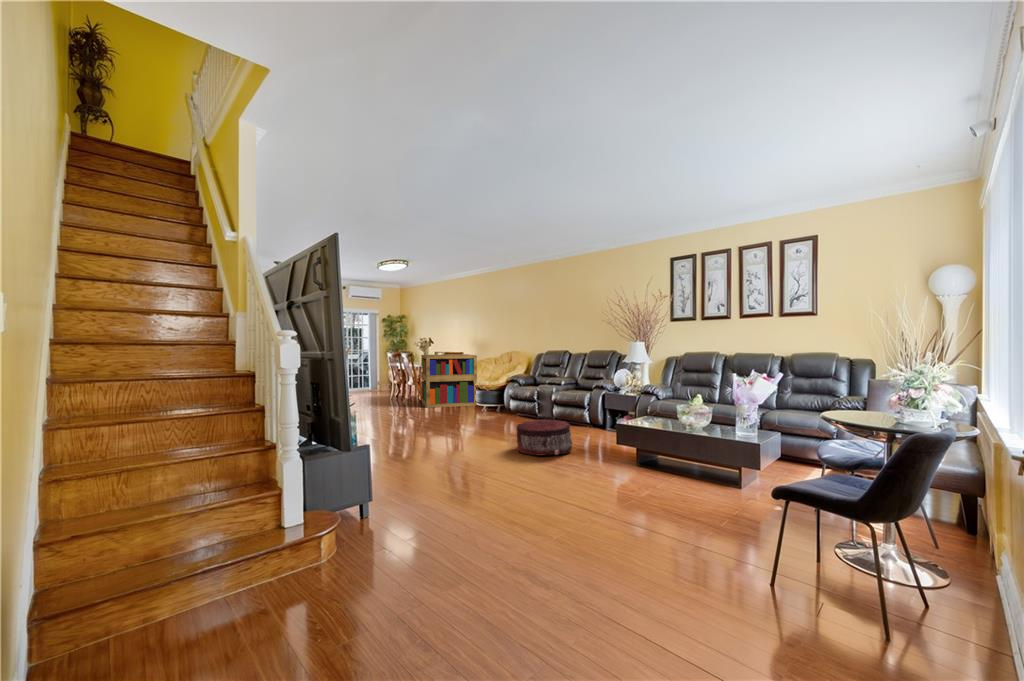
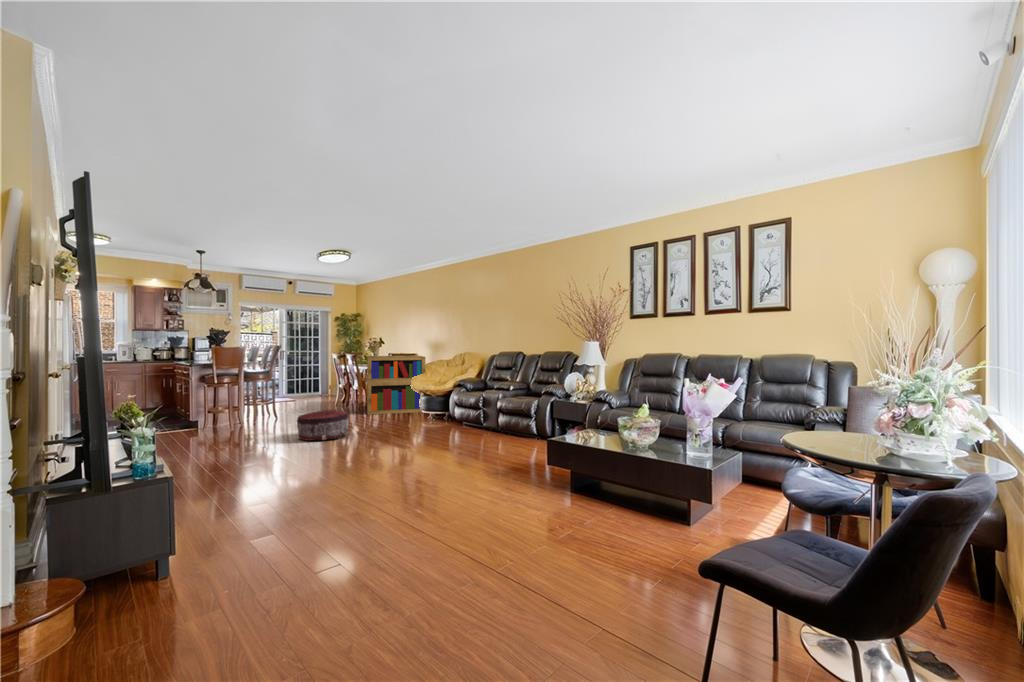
pouf: present [517,420,572,456] -> present [297,410,349,441]

